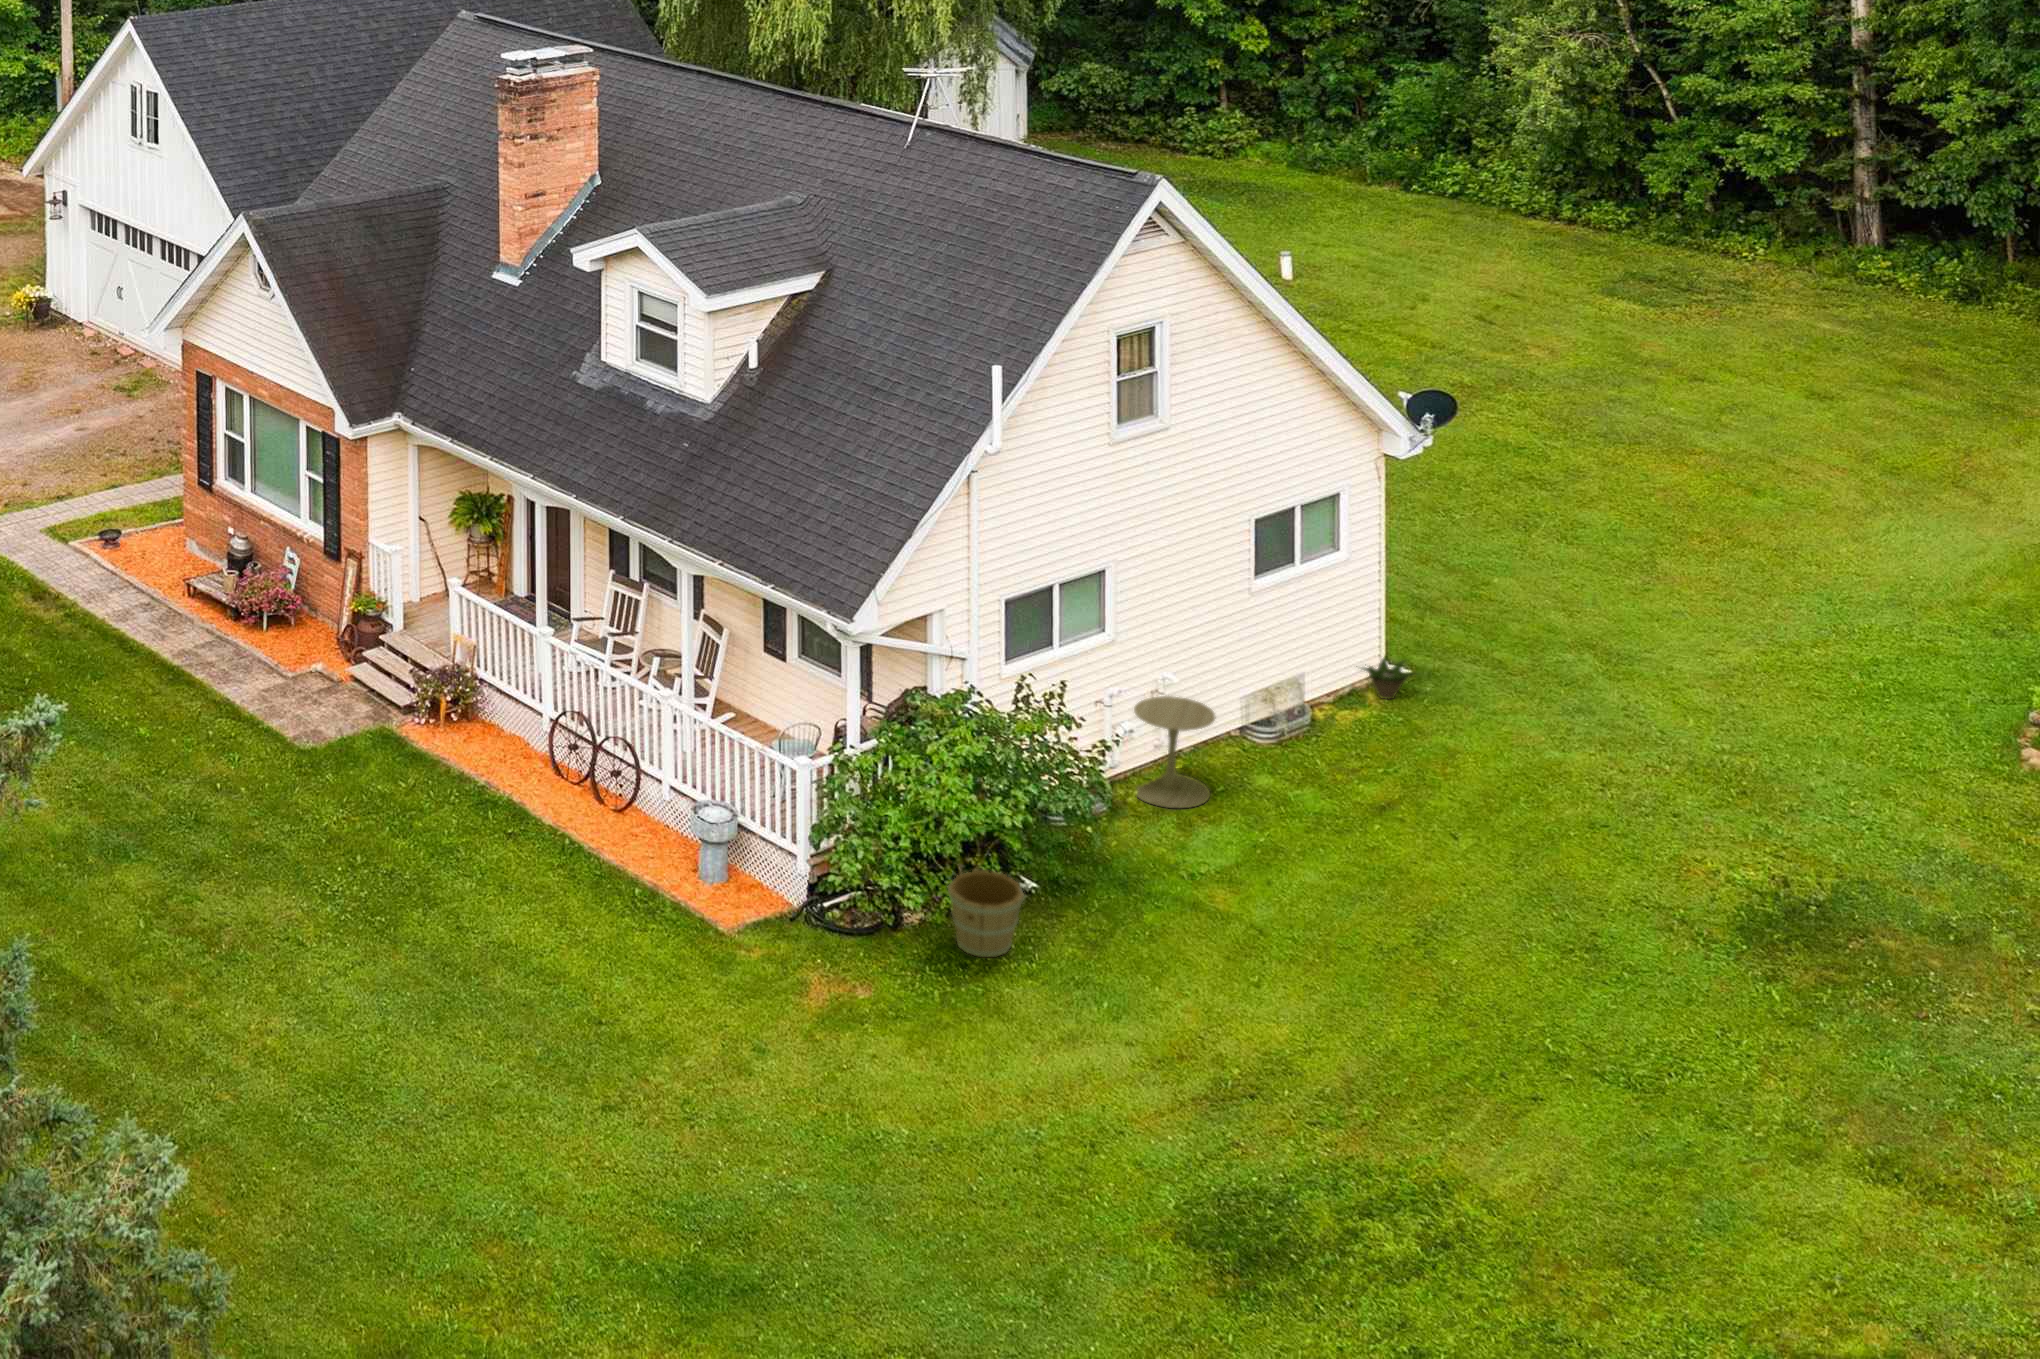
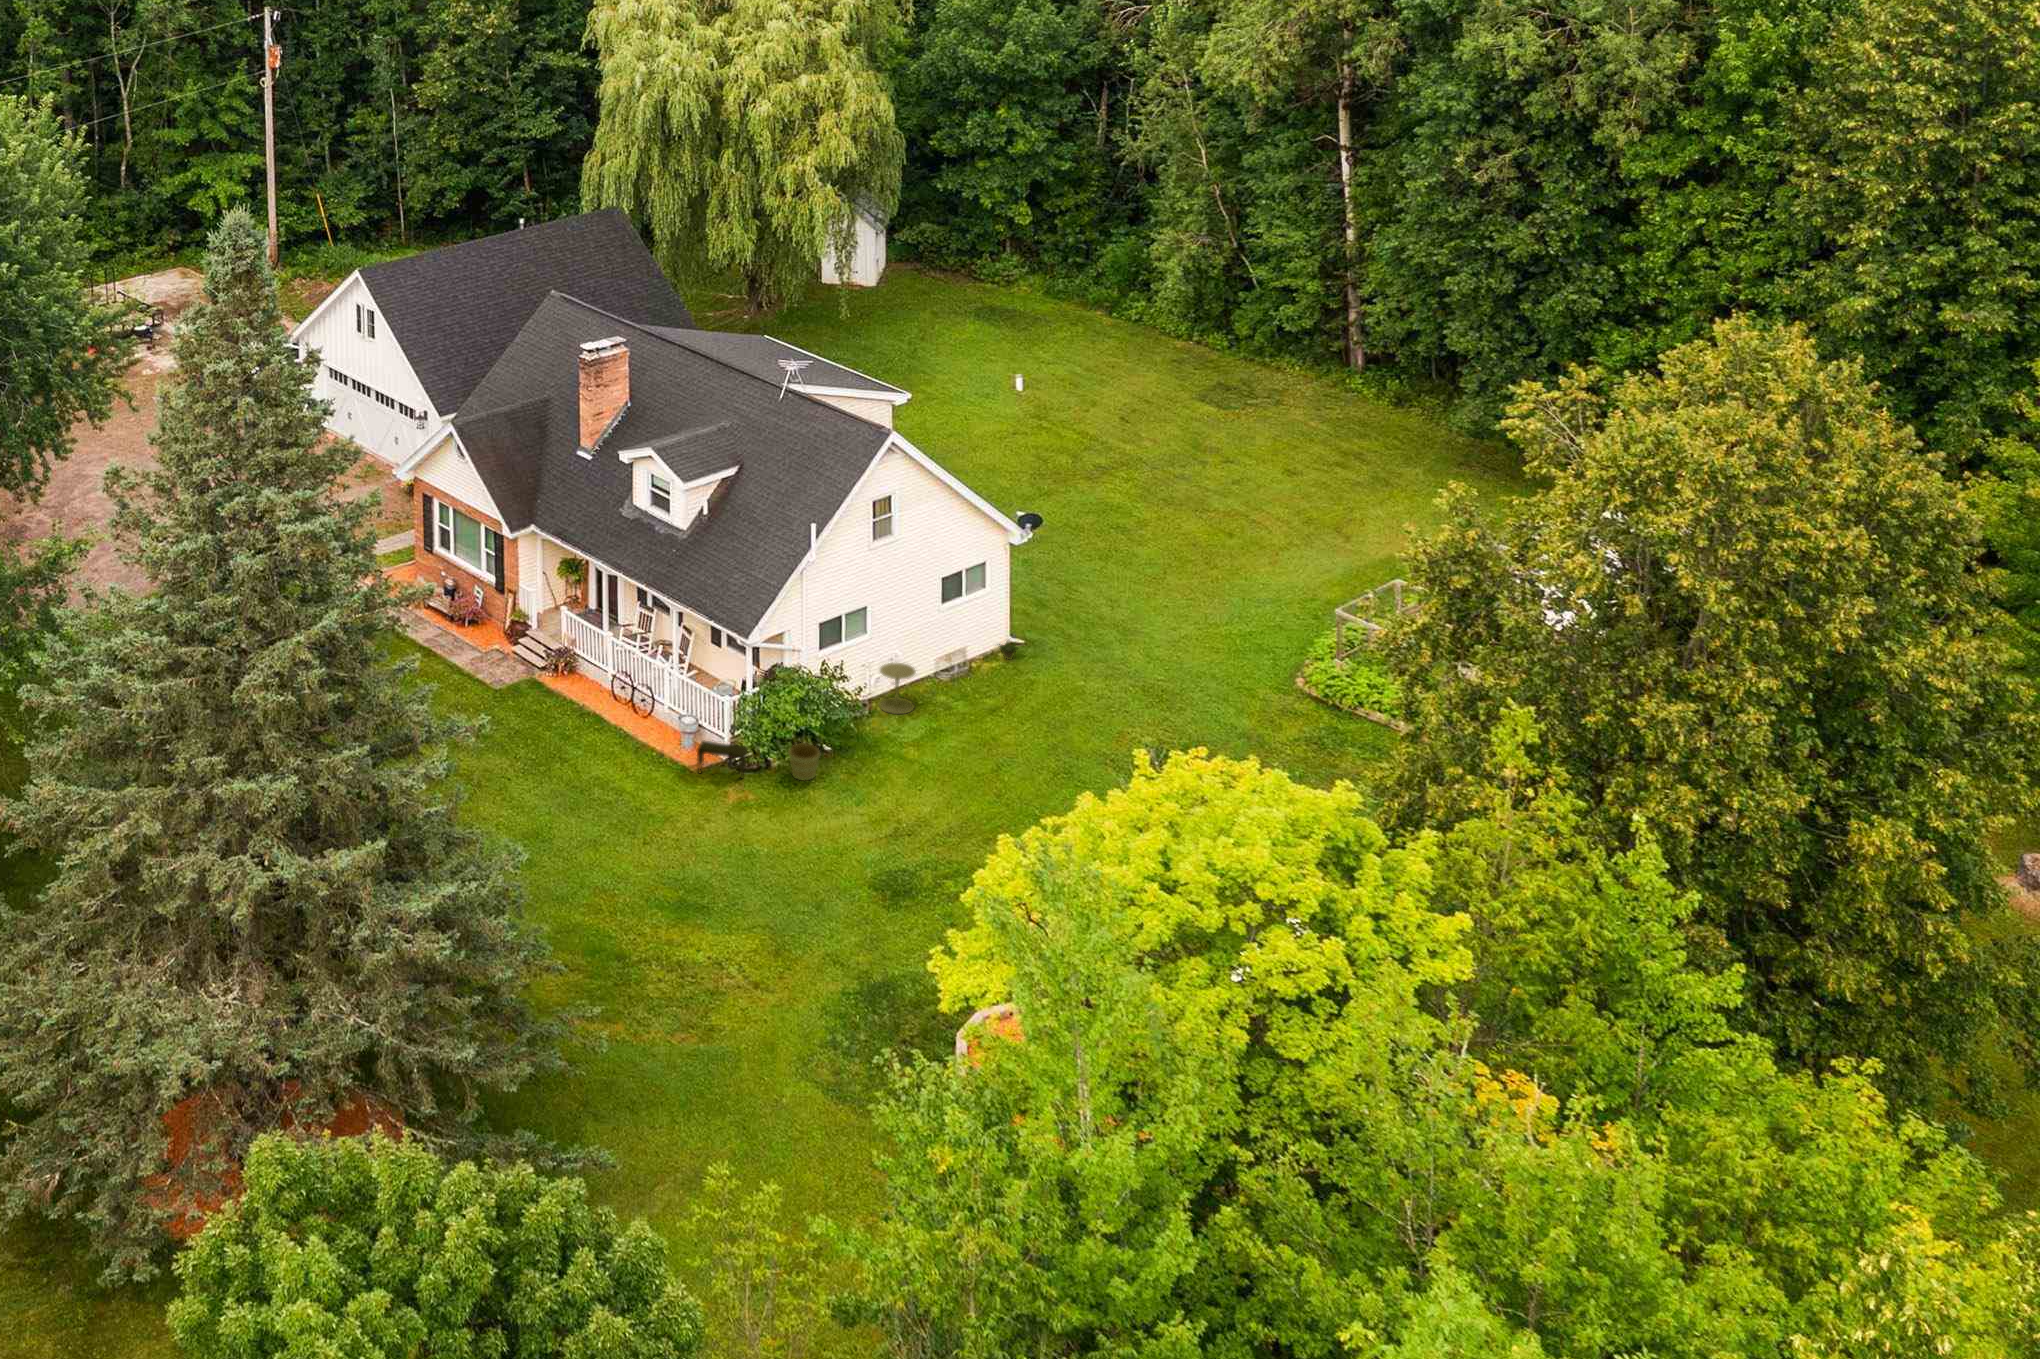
bench: none [734,860,854,952] -> present [696,740,748,778]

